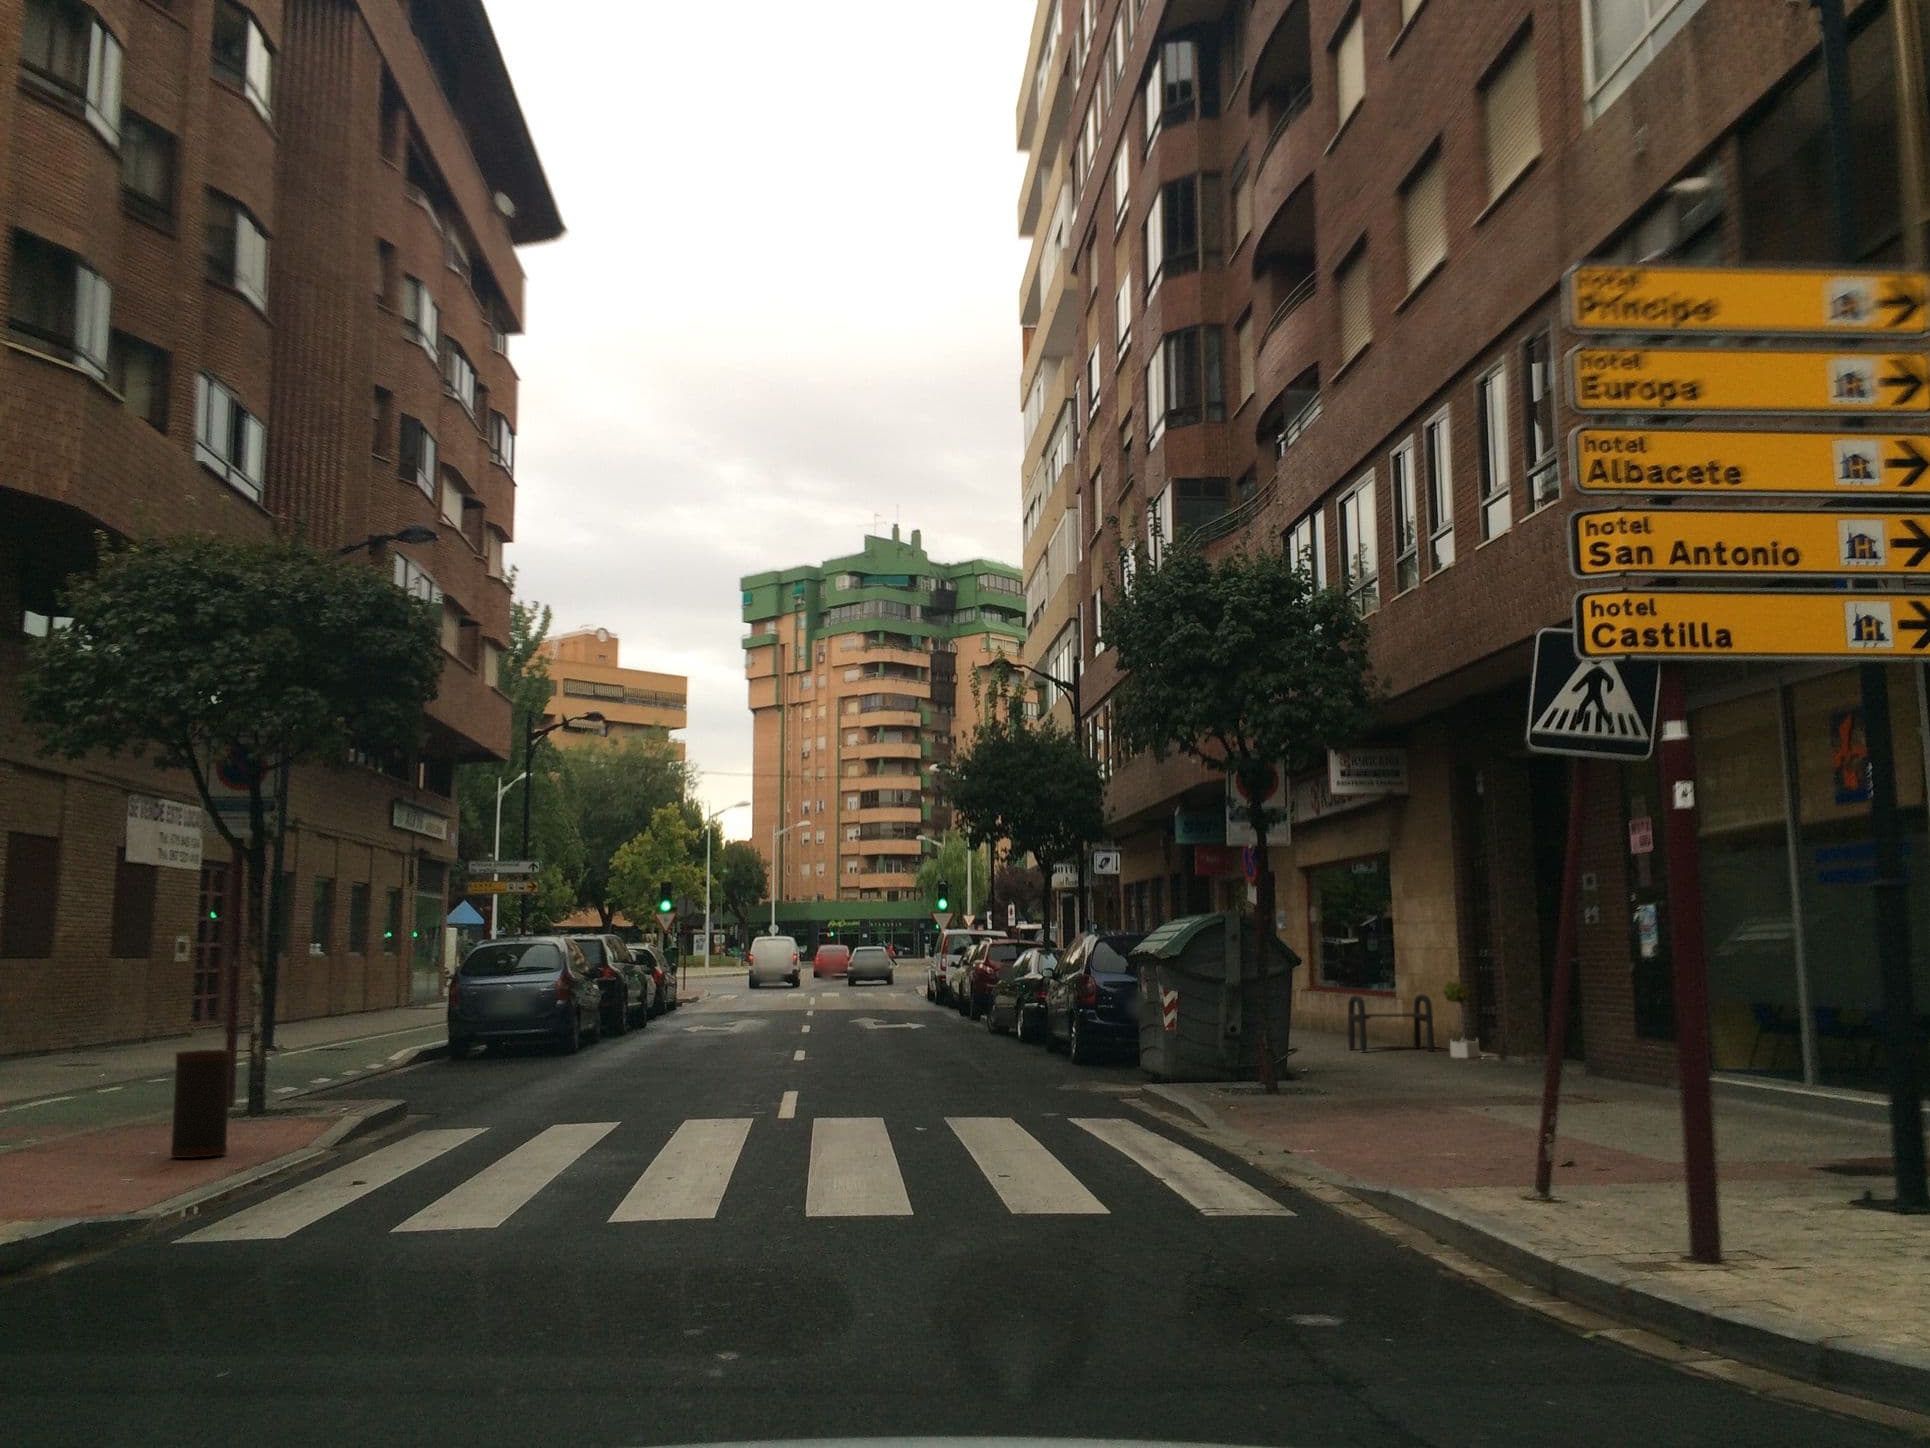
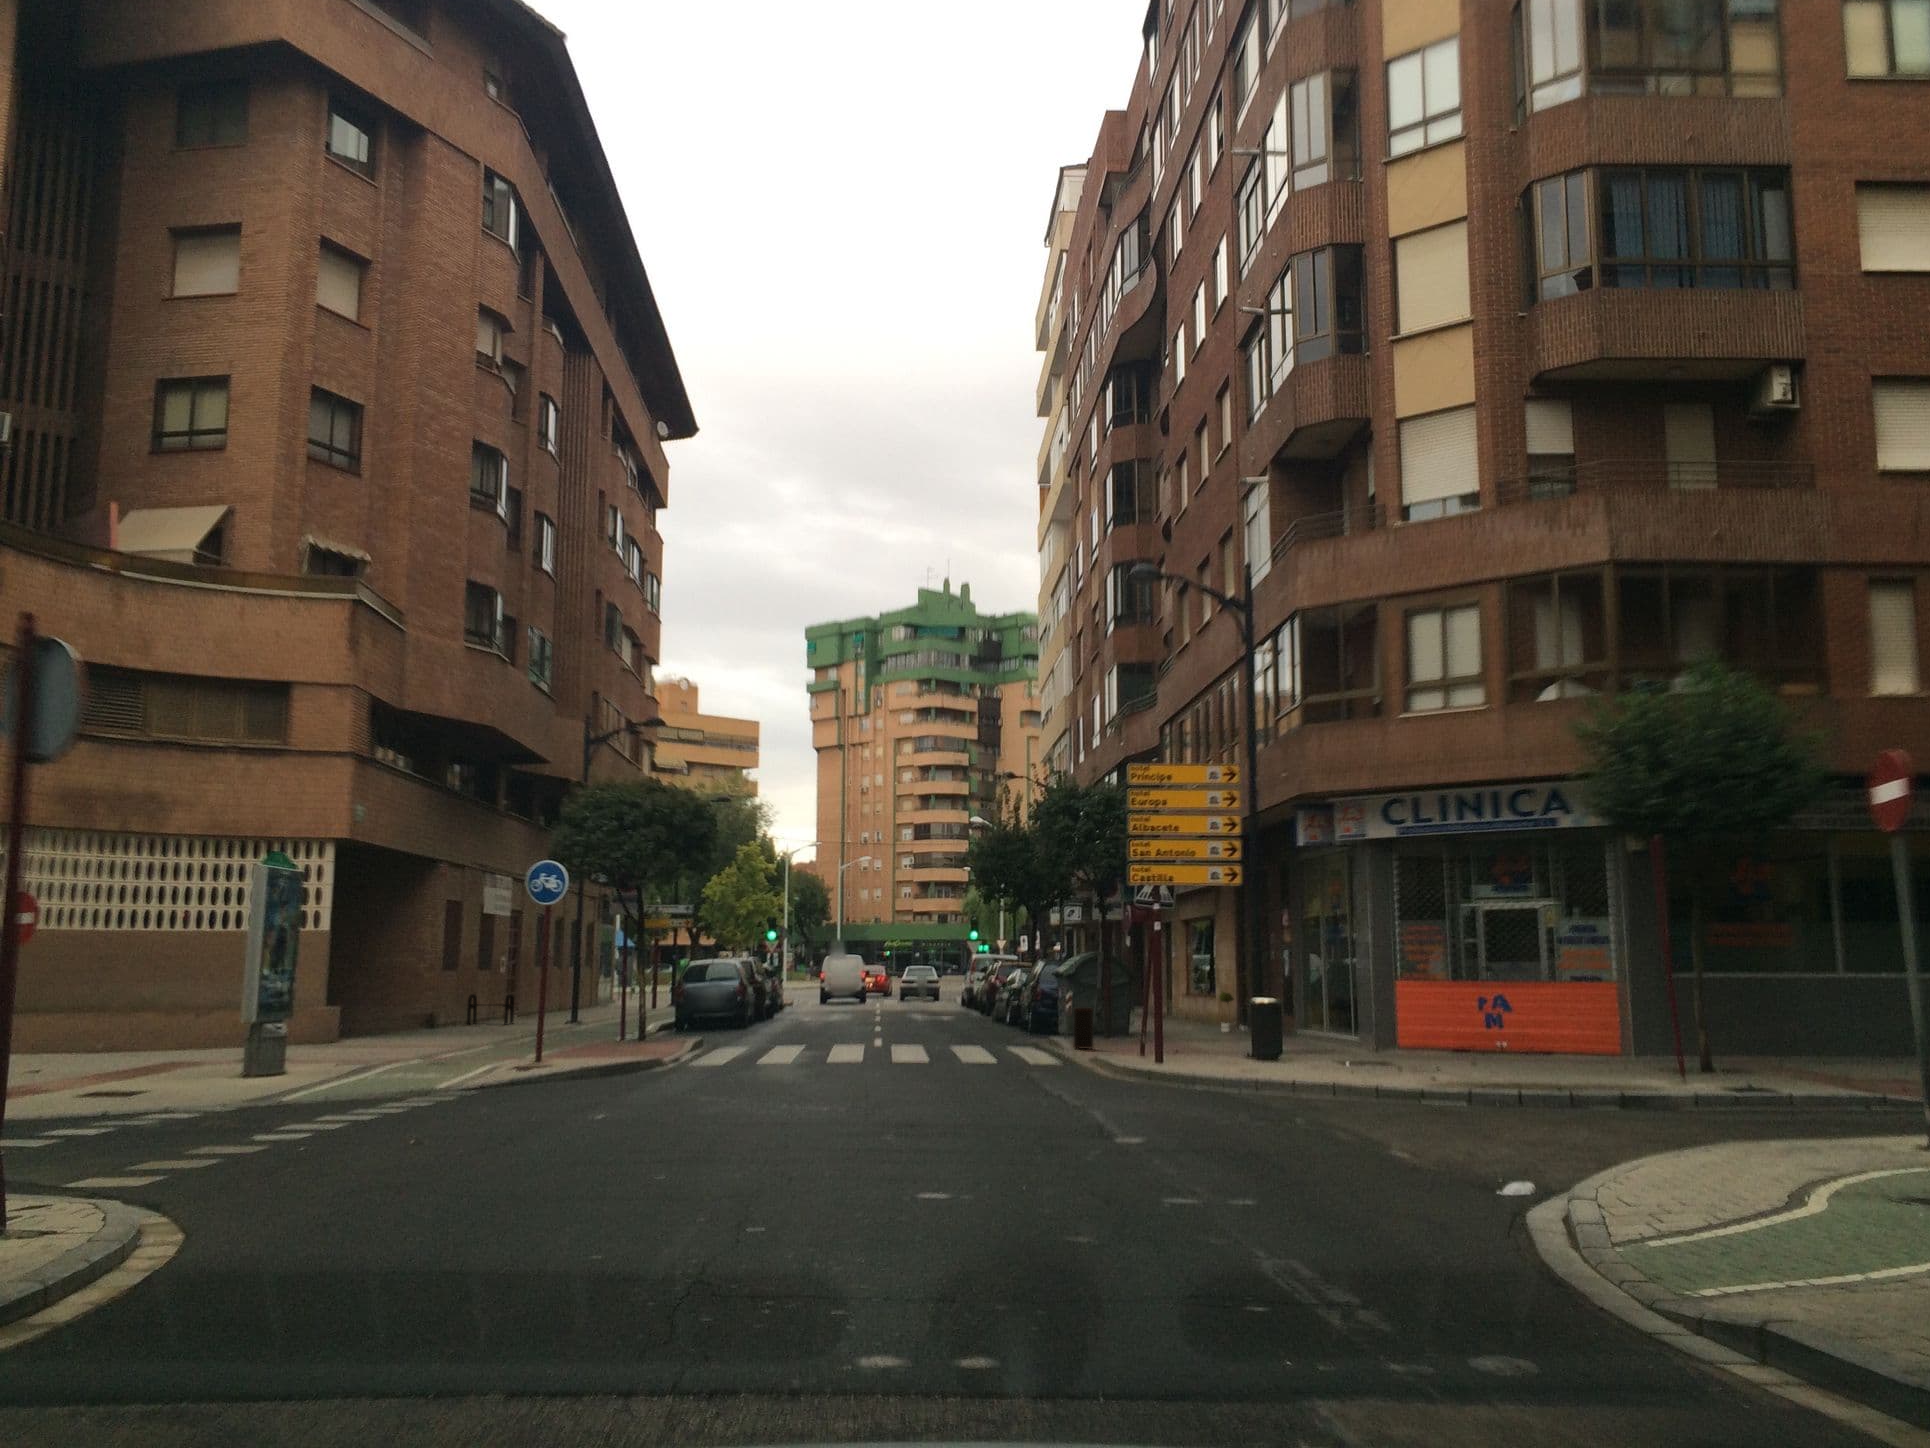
bench: present [1348,995,1434,1052] -> present [467,994,514,1024]
trash can: present [171,1050,231,1159] -> present [1073,1008,1094,1049]

